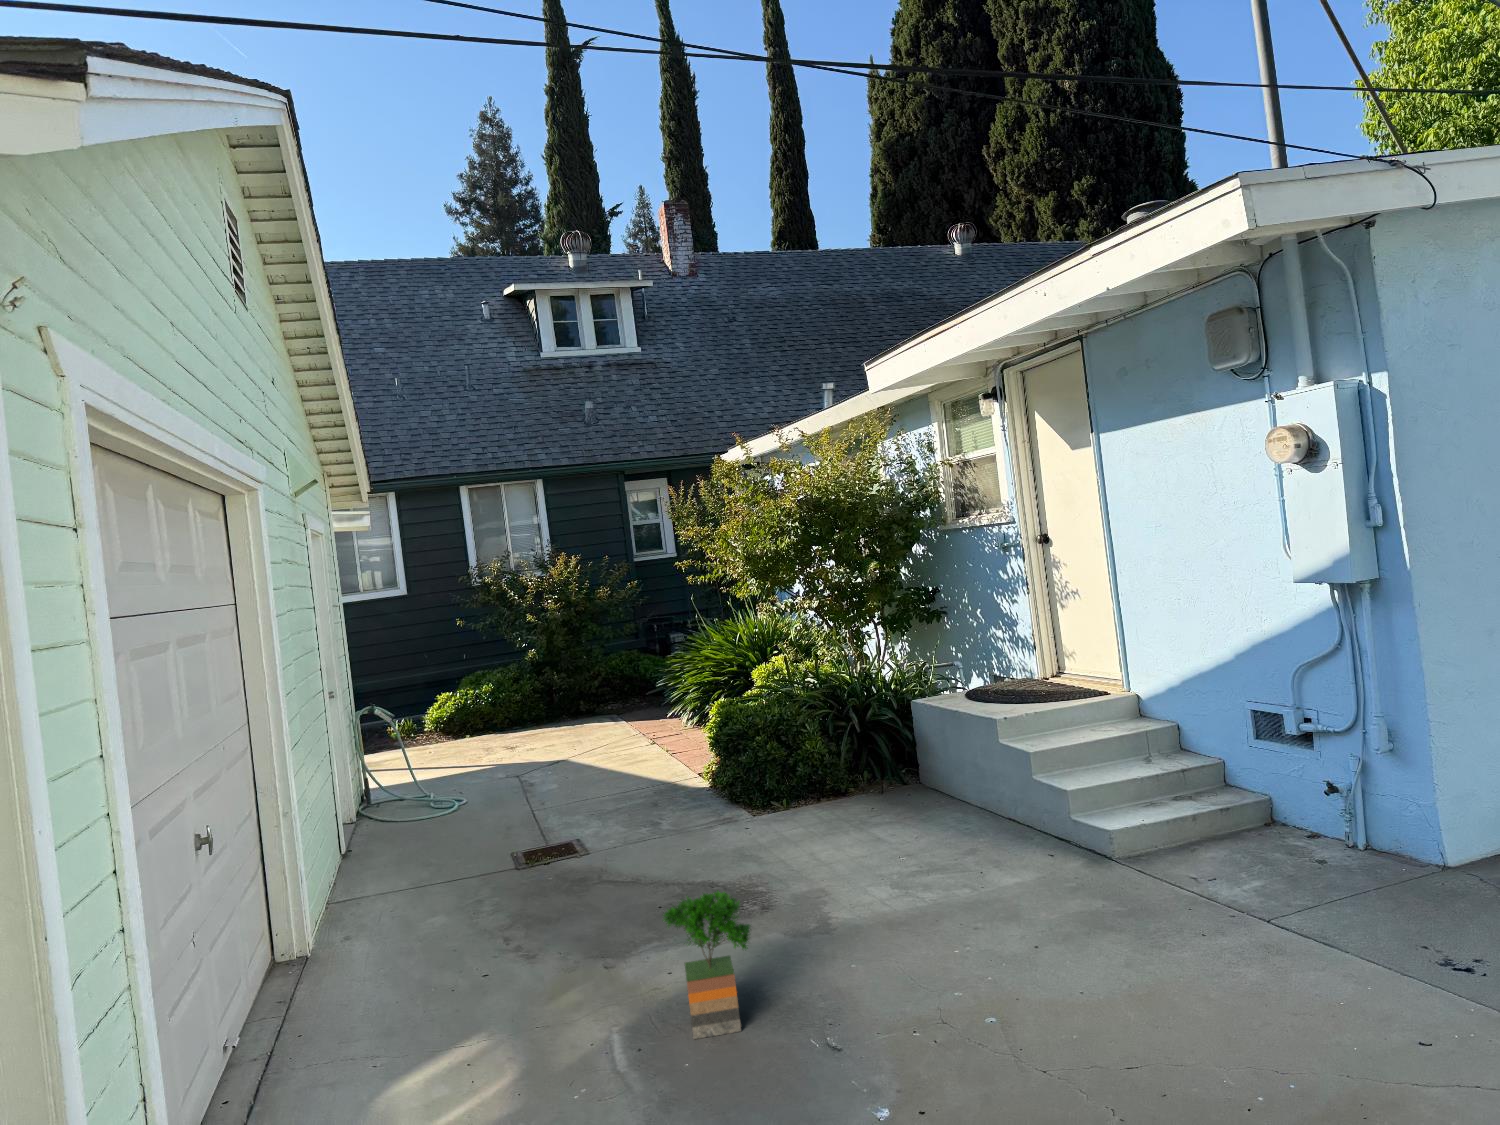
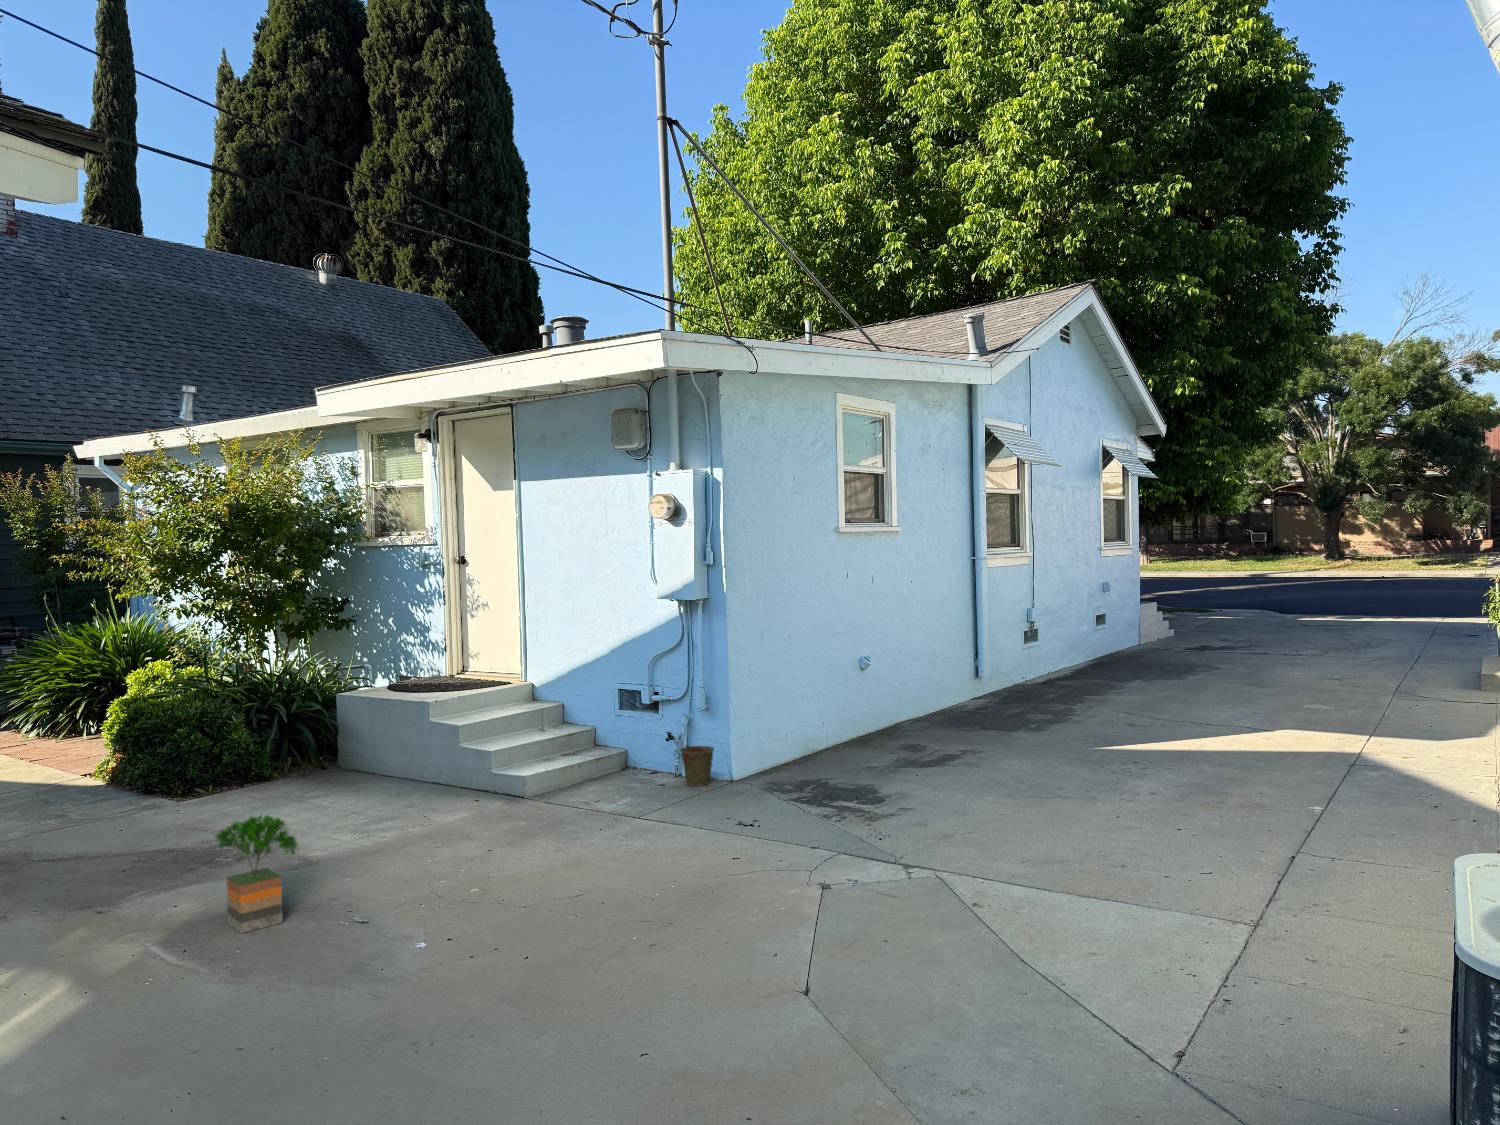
bucket: none [1343,802,1408,871] -> present [680,745,714,786]

